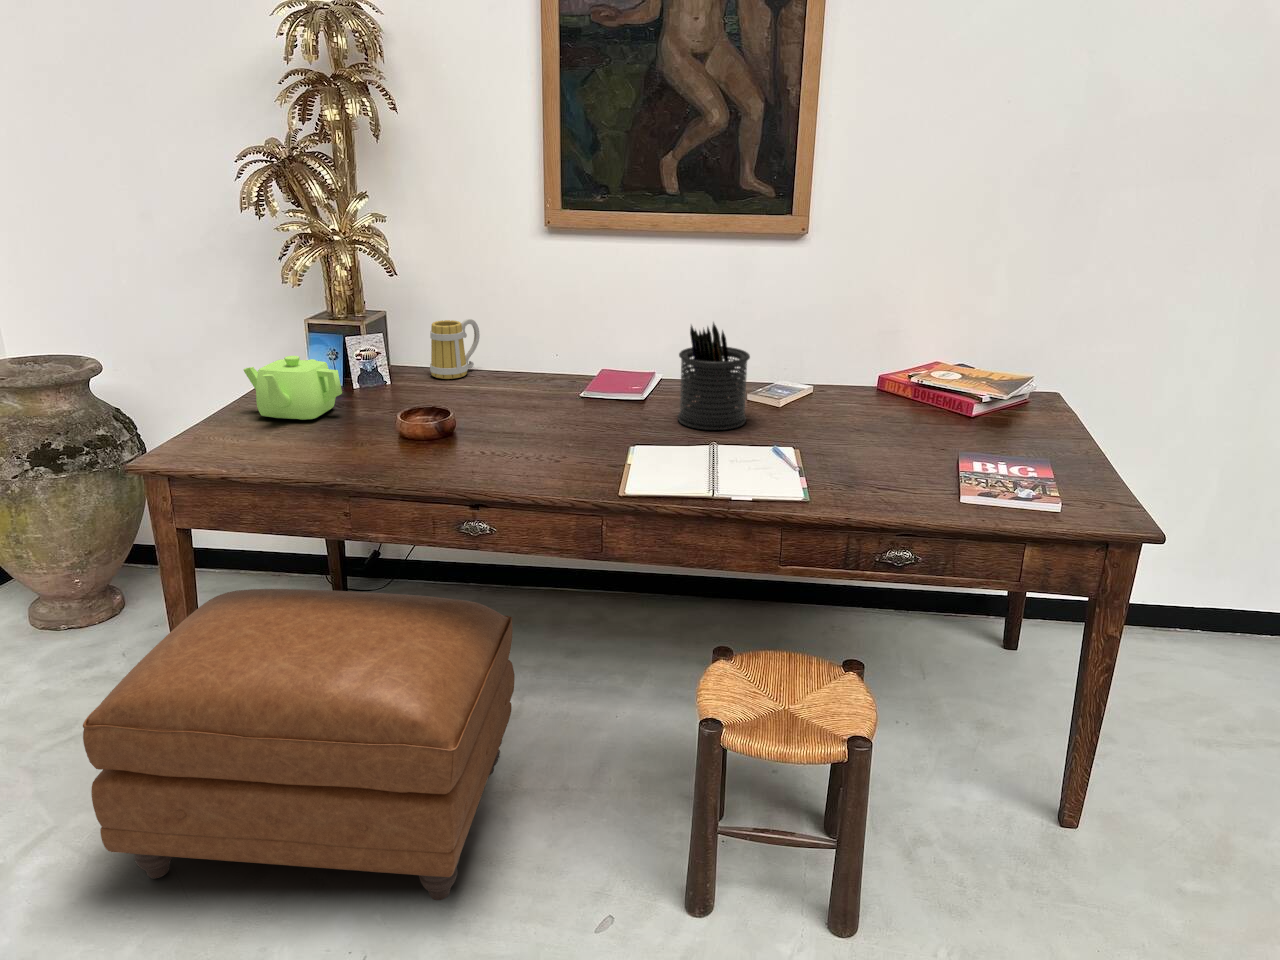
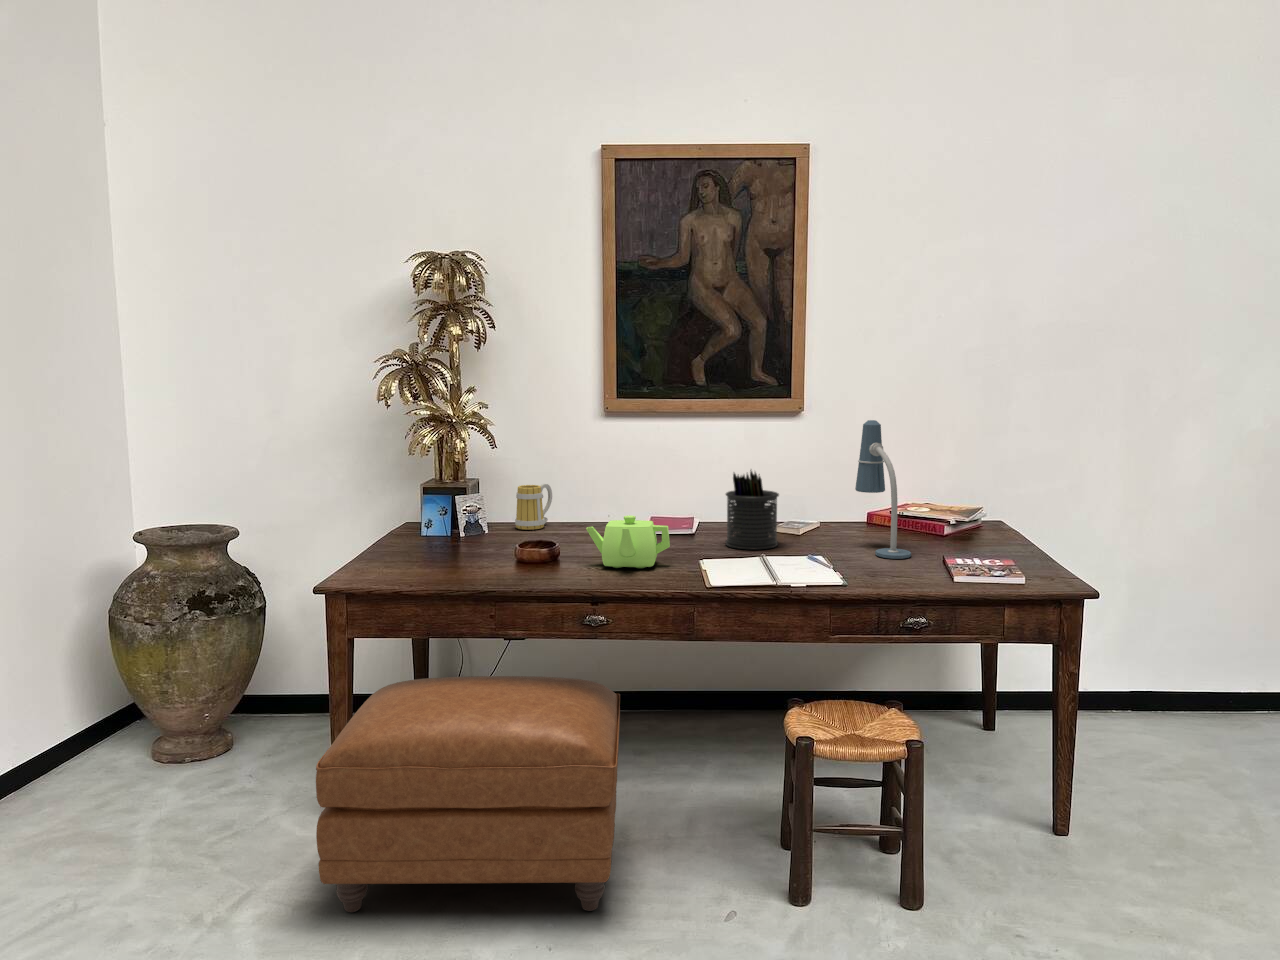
desk lamp: none [853,261,915,458] -> present [855,420,911,559]
teapot: present [244,356,342,420] -> present [586,515,670,568]

